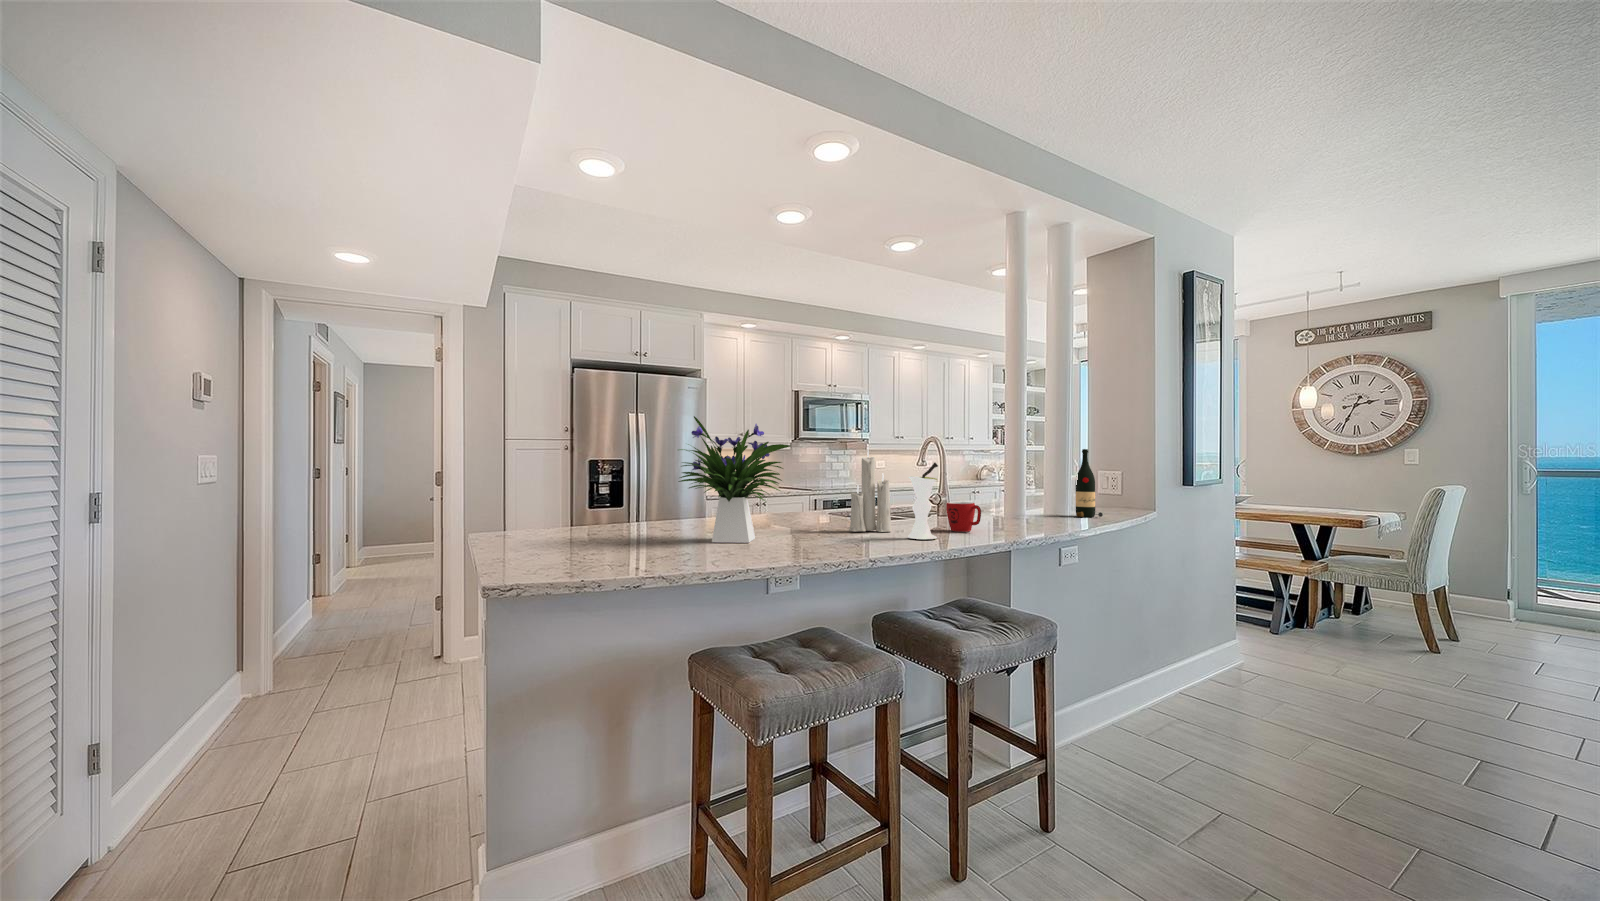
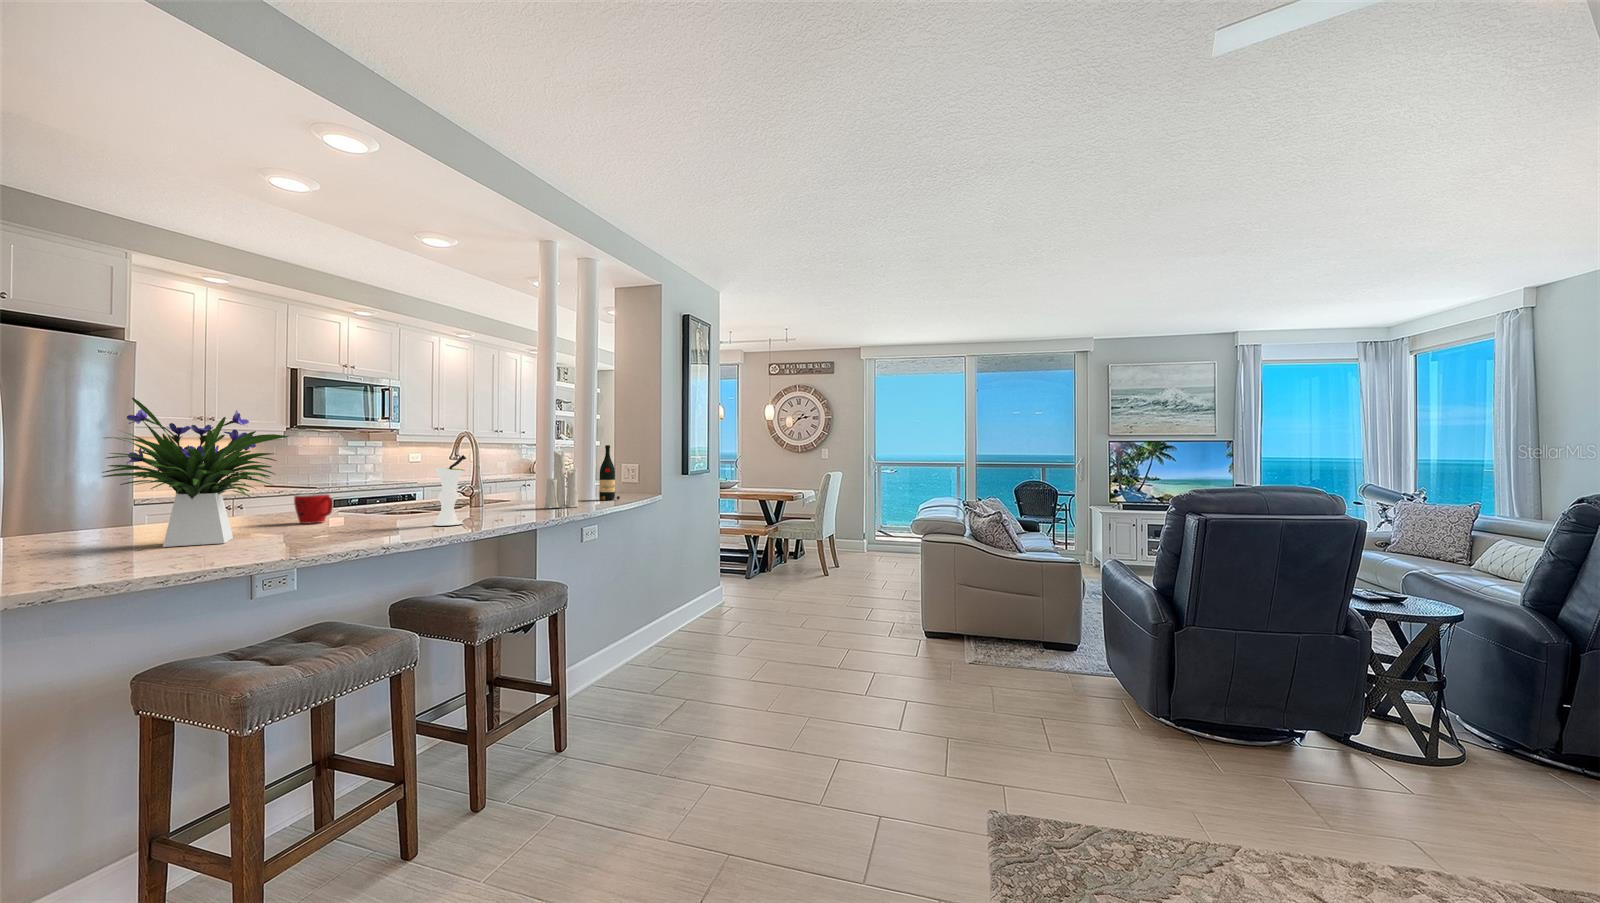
candle: present [849,447,891,532] -> present [545,444,578,508]
mug: present [946,502,981,532] -> present [294,494,333,524]

